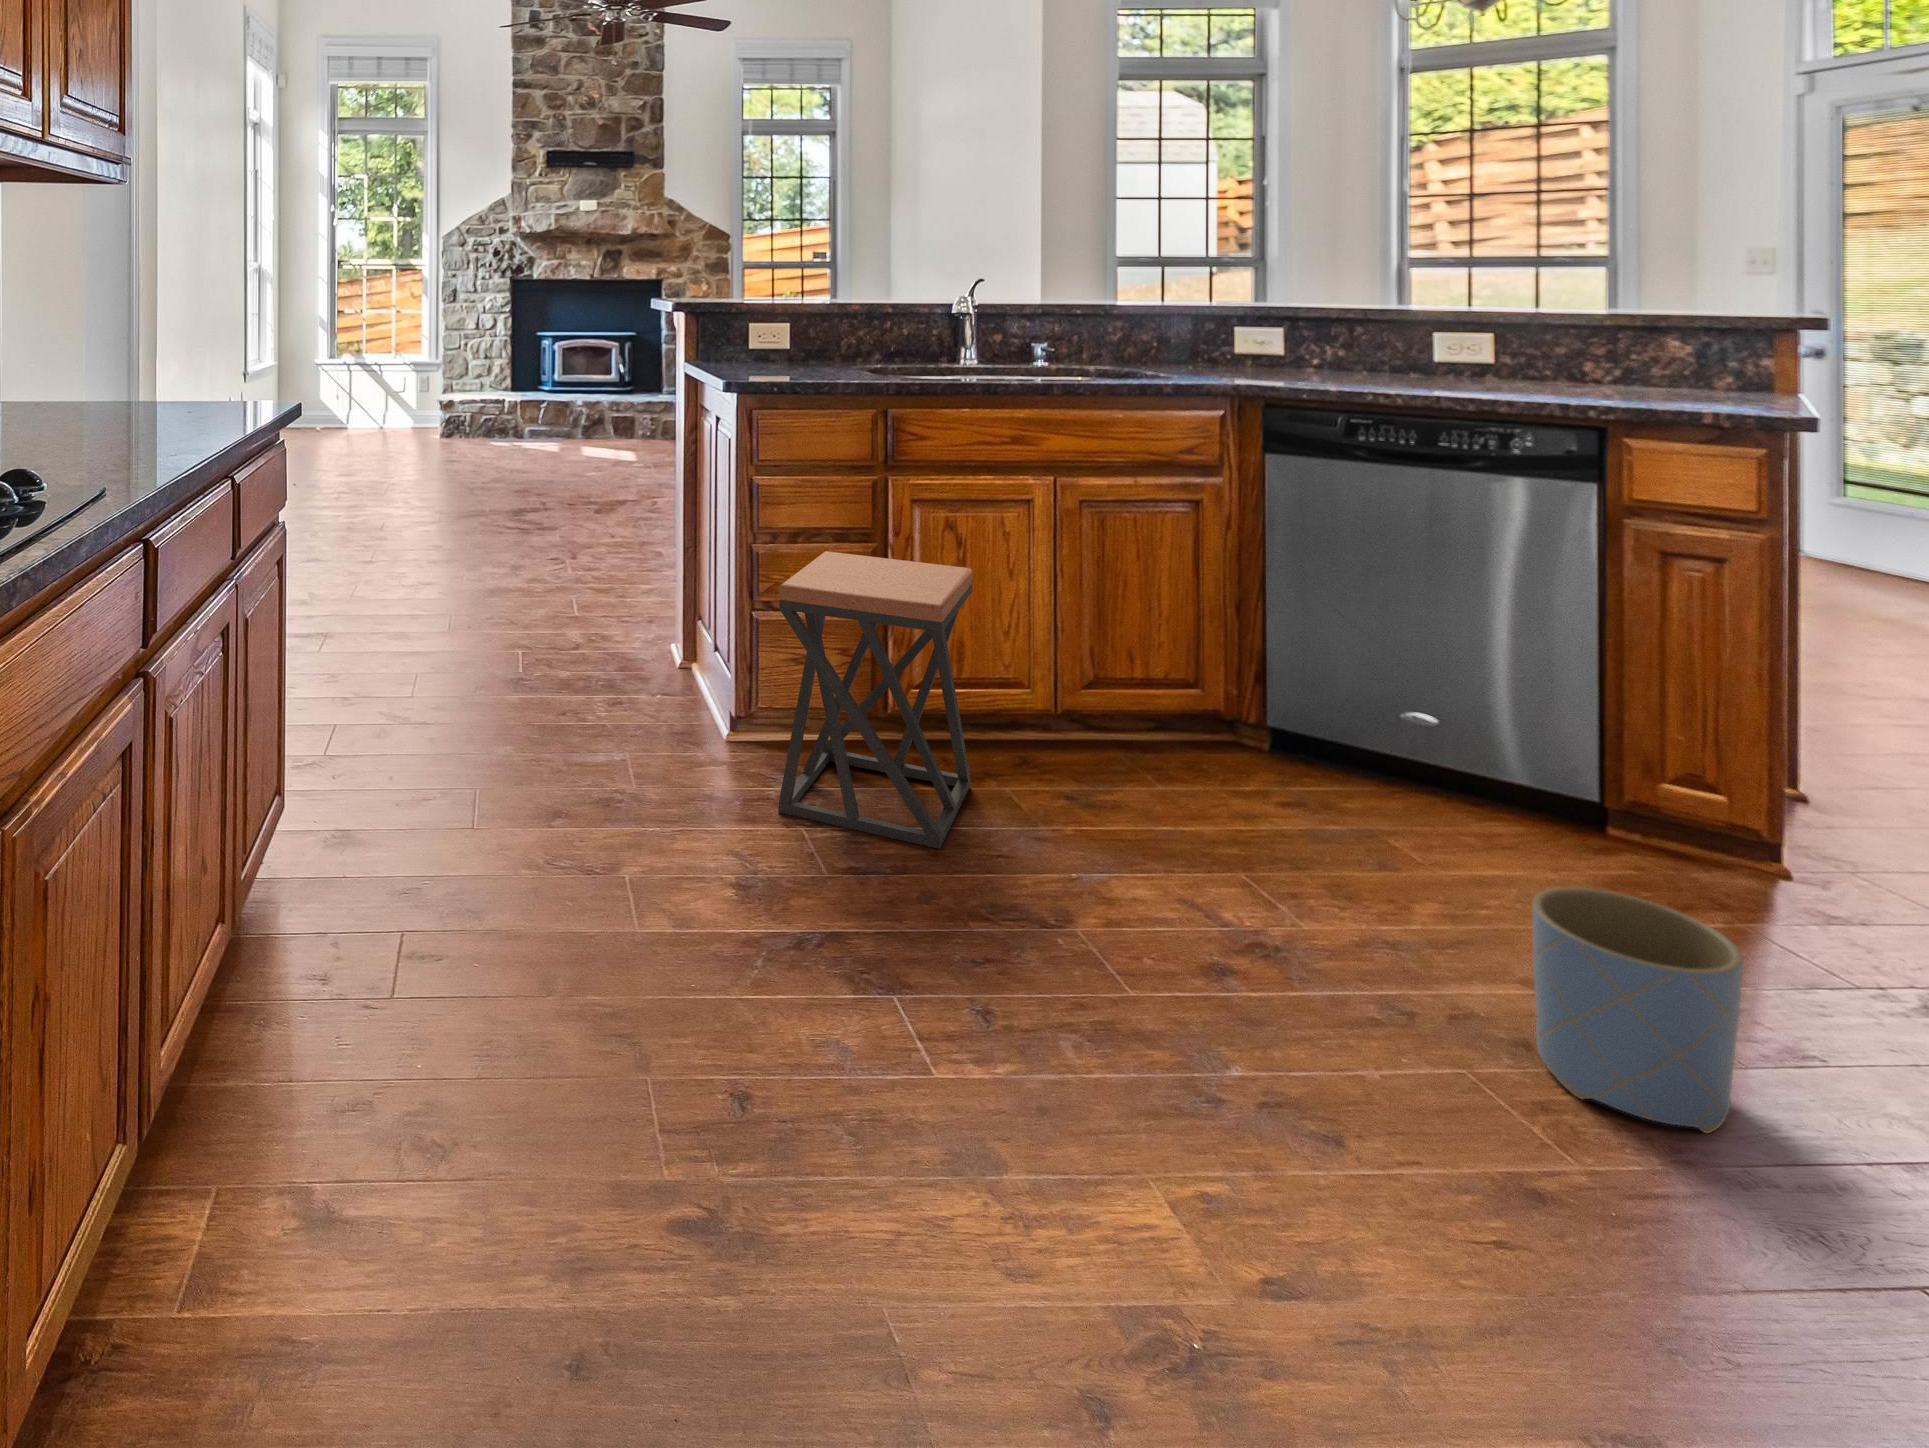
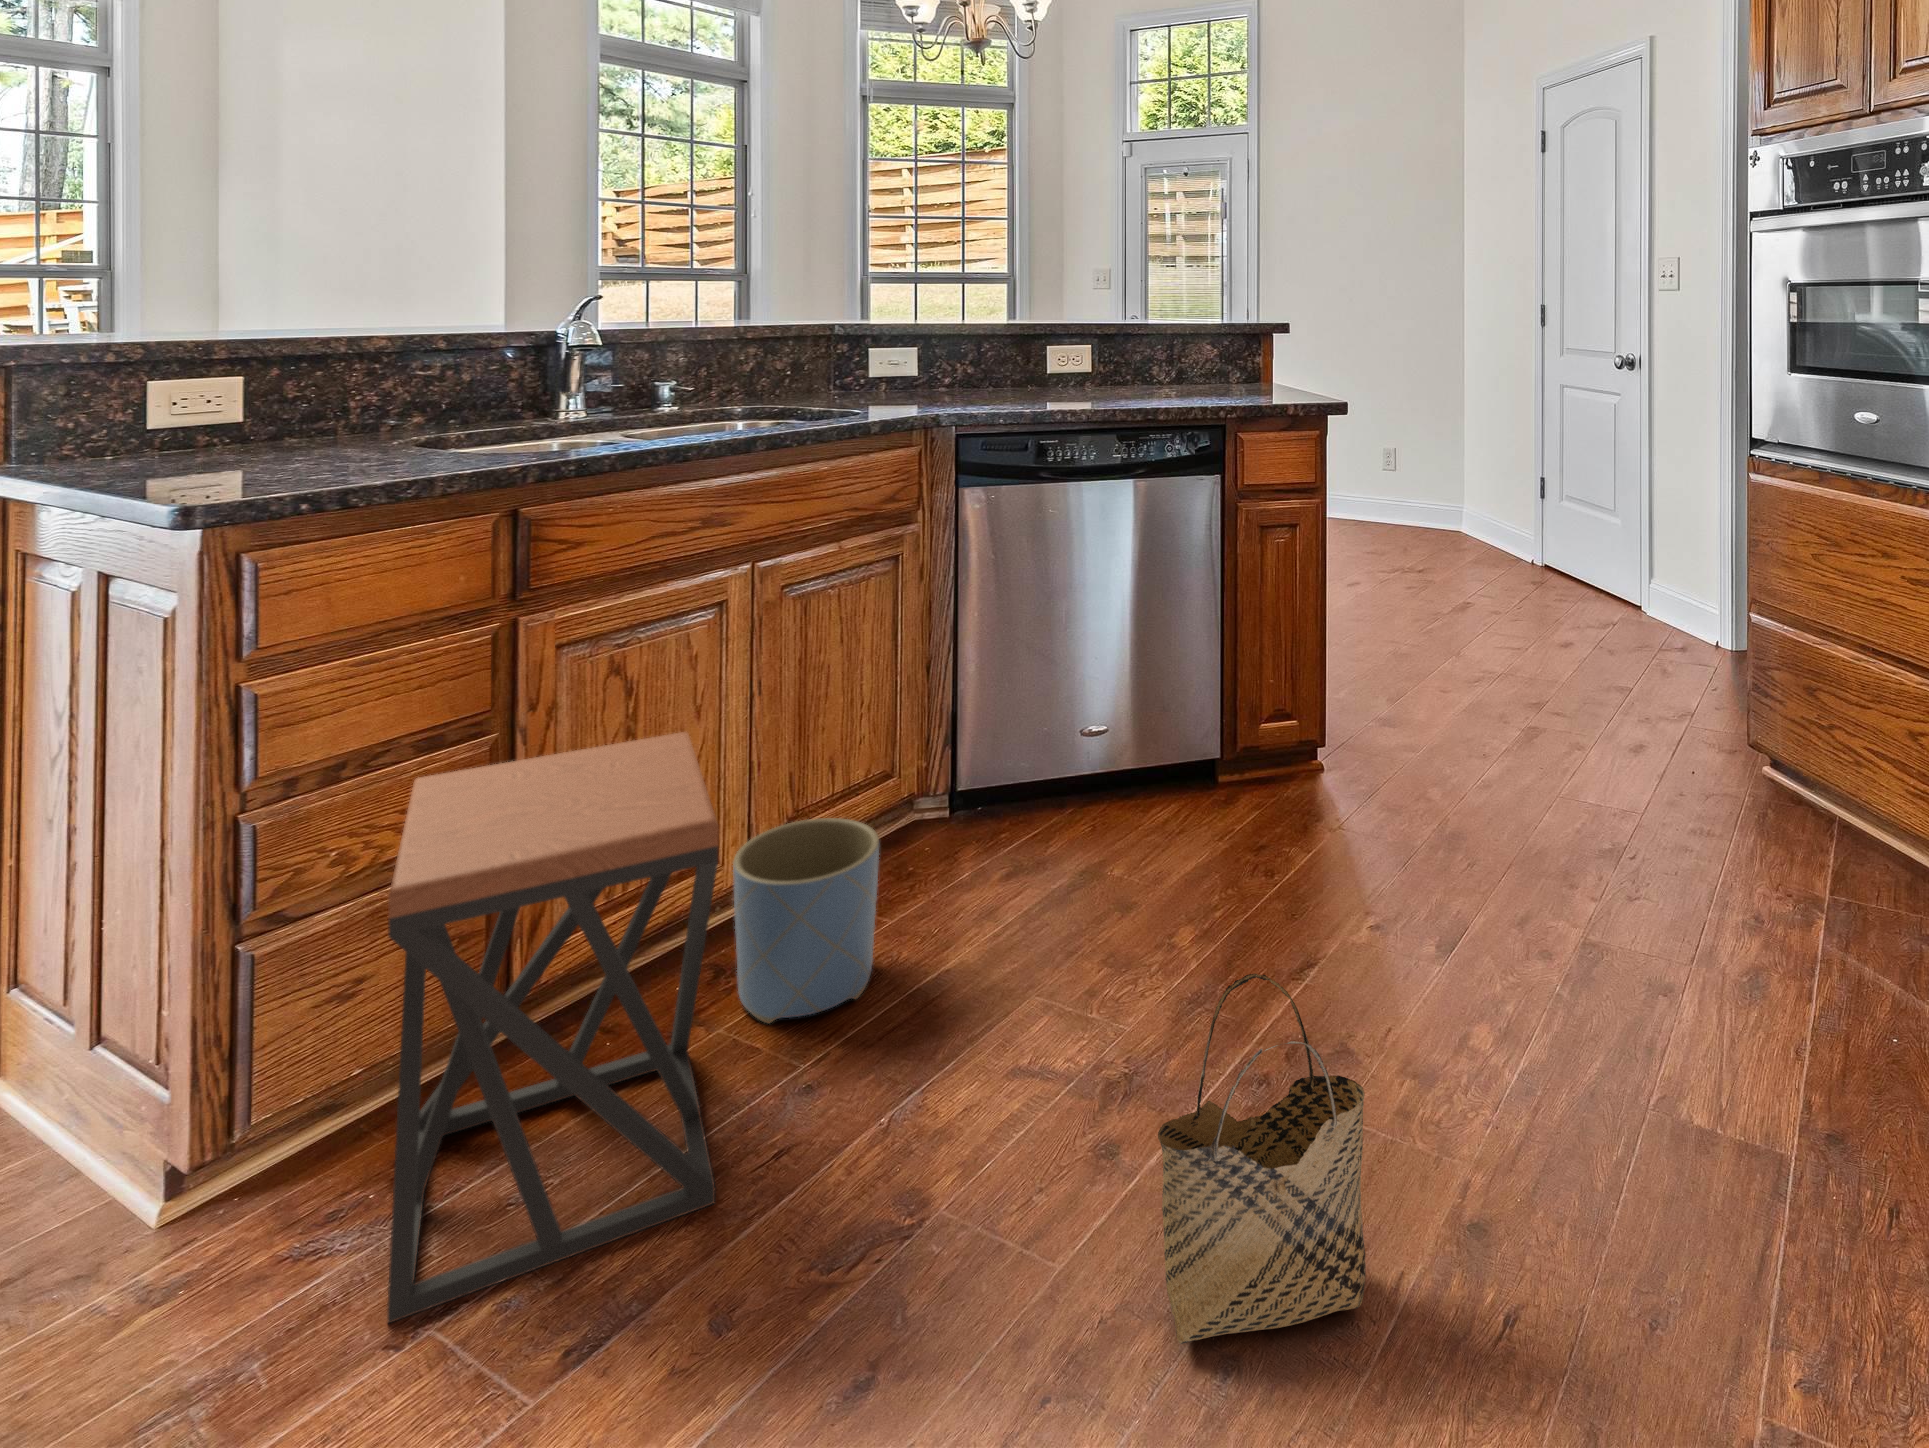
woven basket: none [1150,823,1350,1112] -> present [1158,974,1366,1344]
planter: present [1533,887,1744,1133] -> present [733,818,879,1023]

